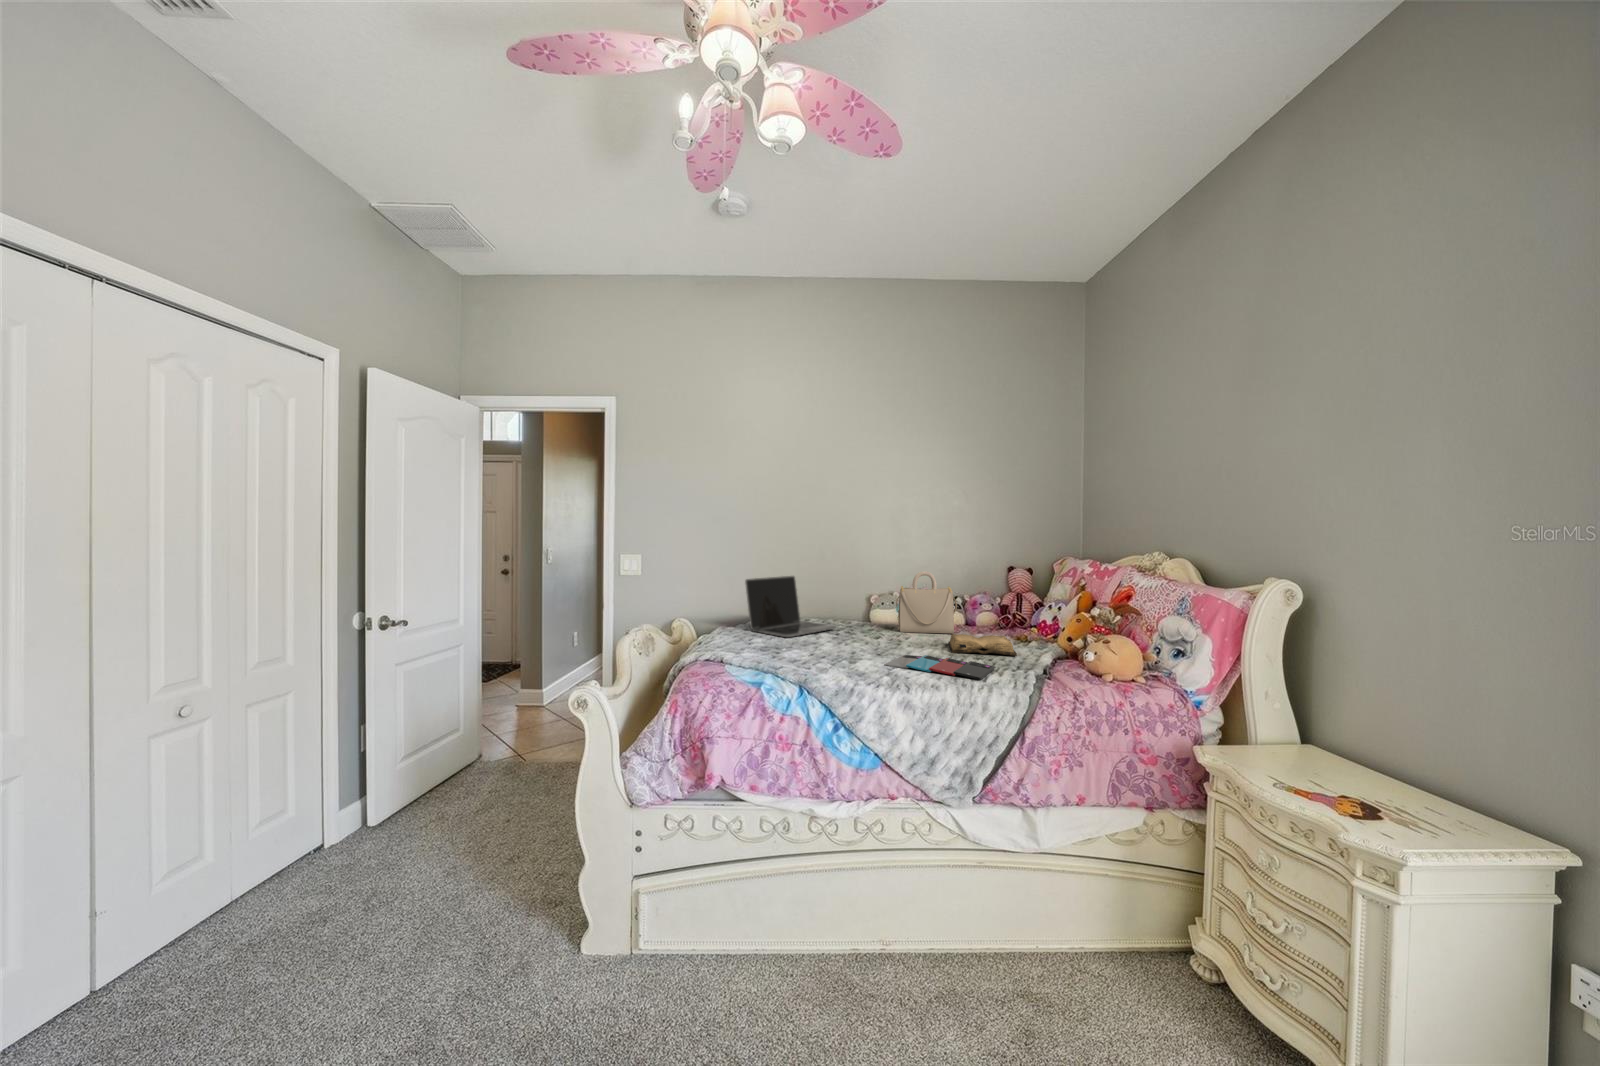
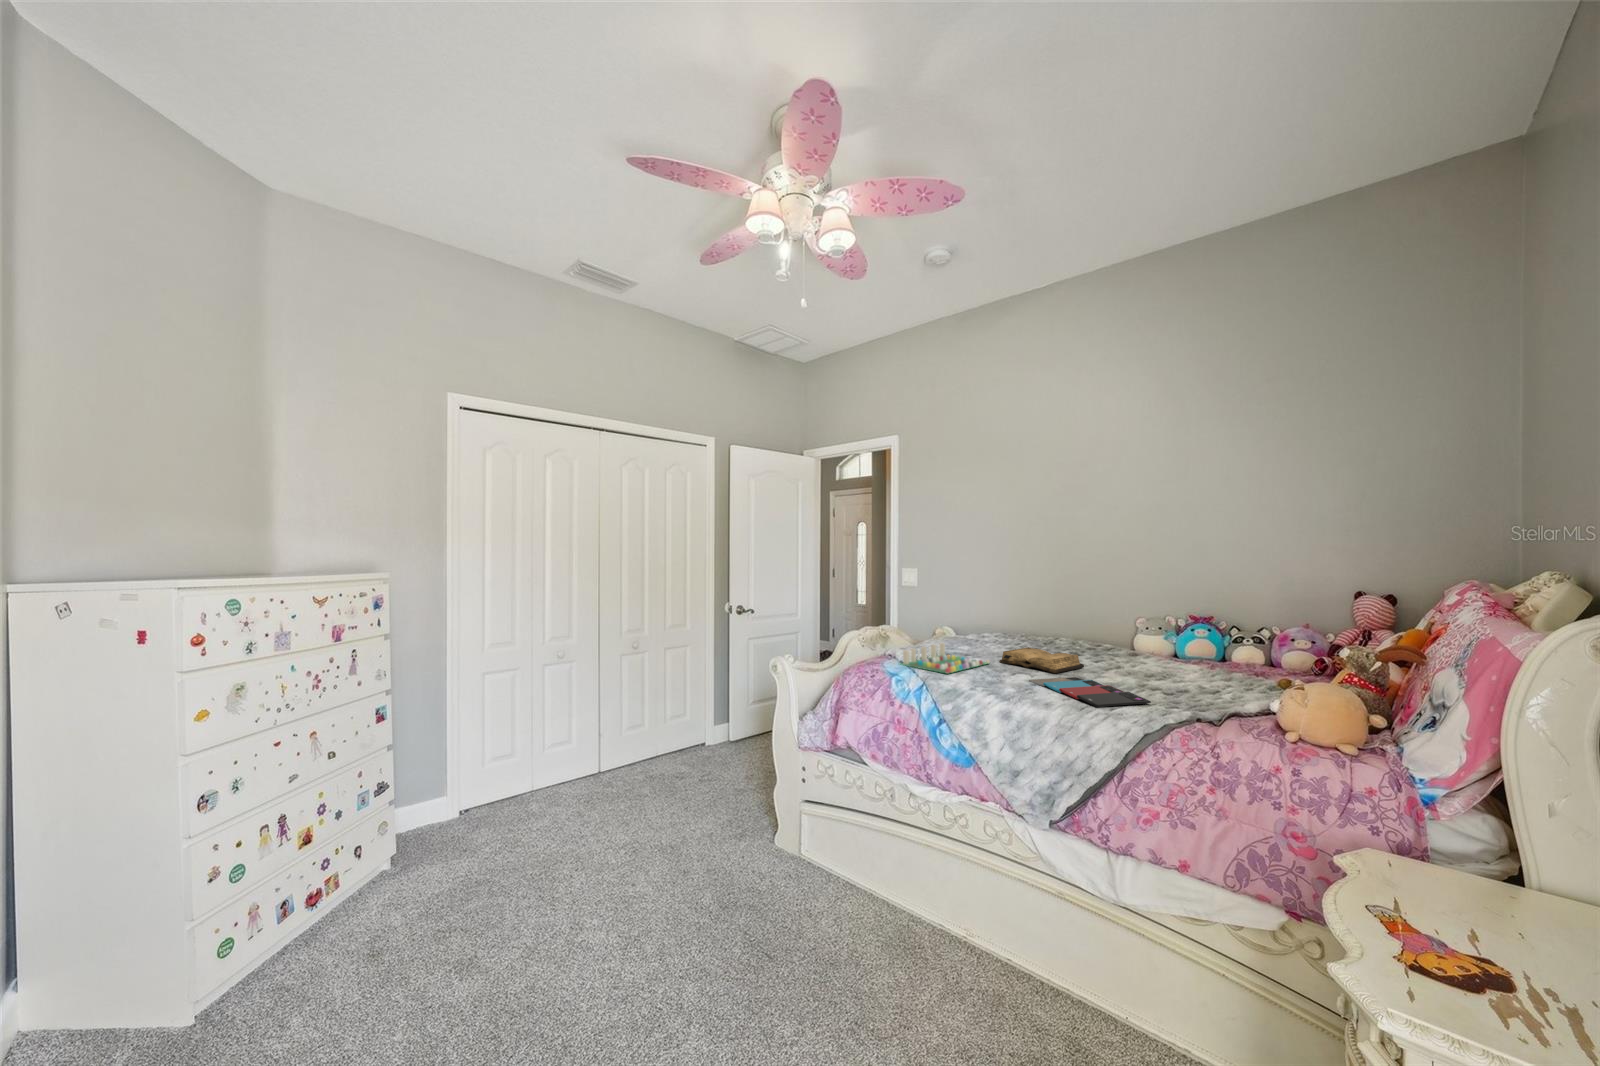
handbag: present [896,571,957,633] -> none [1141,592,1225,670]
laptop: present [745,576,836,637] -> none [972,591,1067,649]
diary: present [948,634,1017,656] -> present [999,647,1084,673]
board game: none [748,638,820,672] -> present [900,643,990,674]

